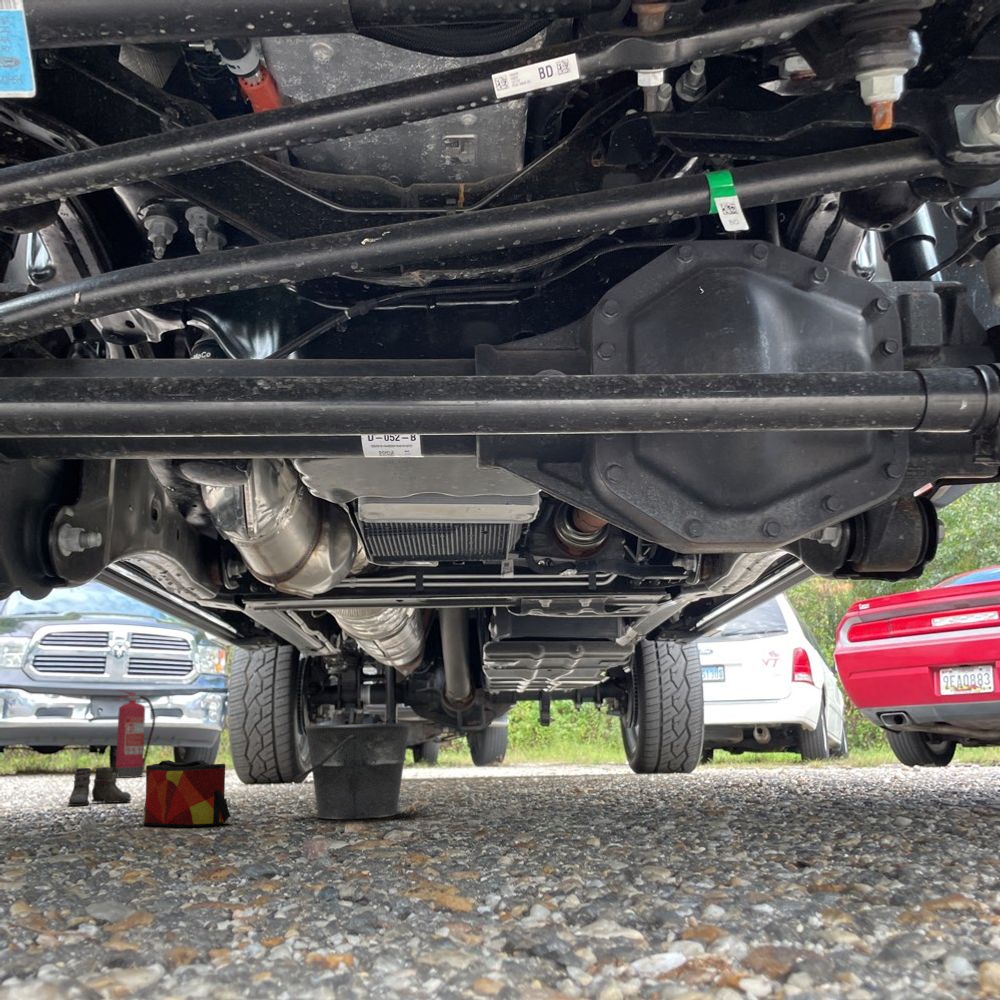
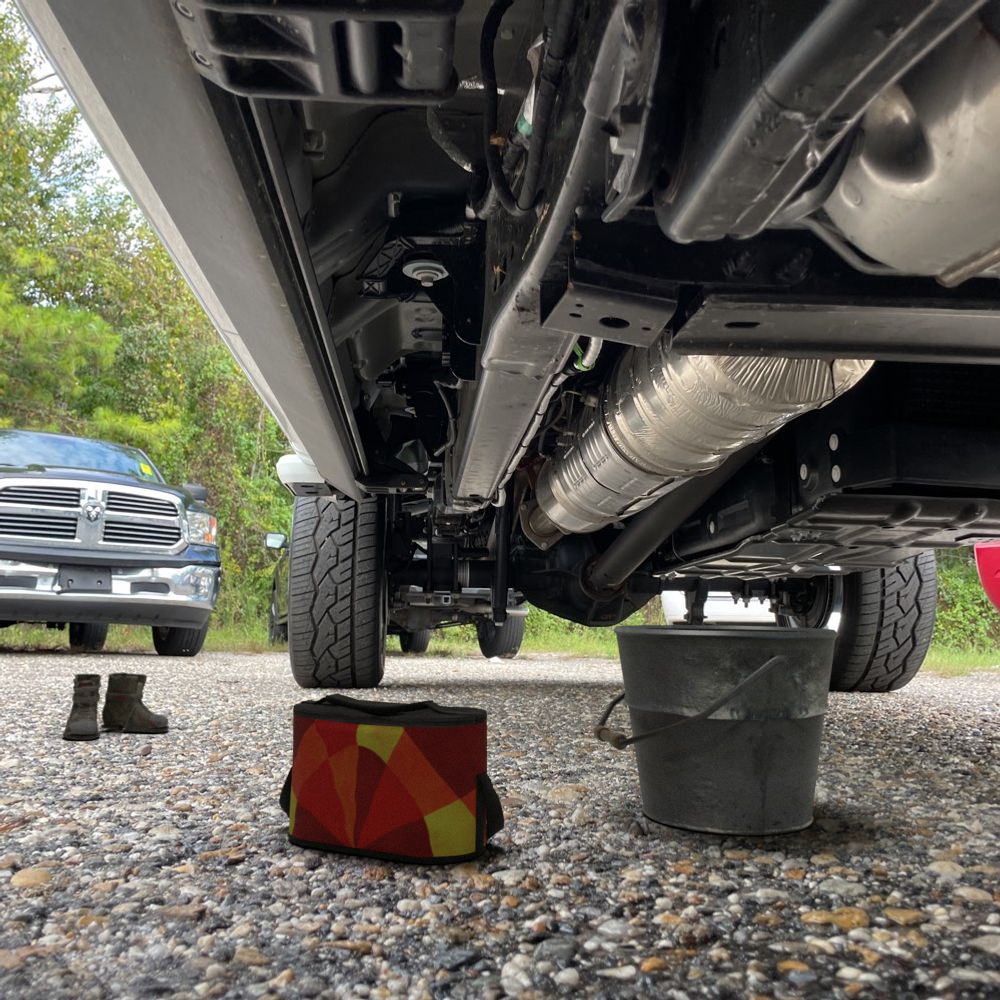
fire extinguisher: present [116,691,155,778] -> none [94,557,146,667]

